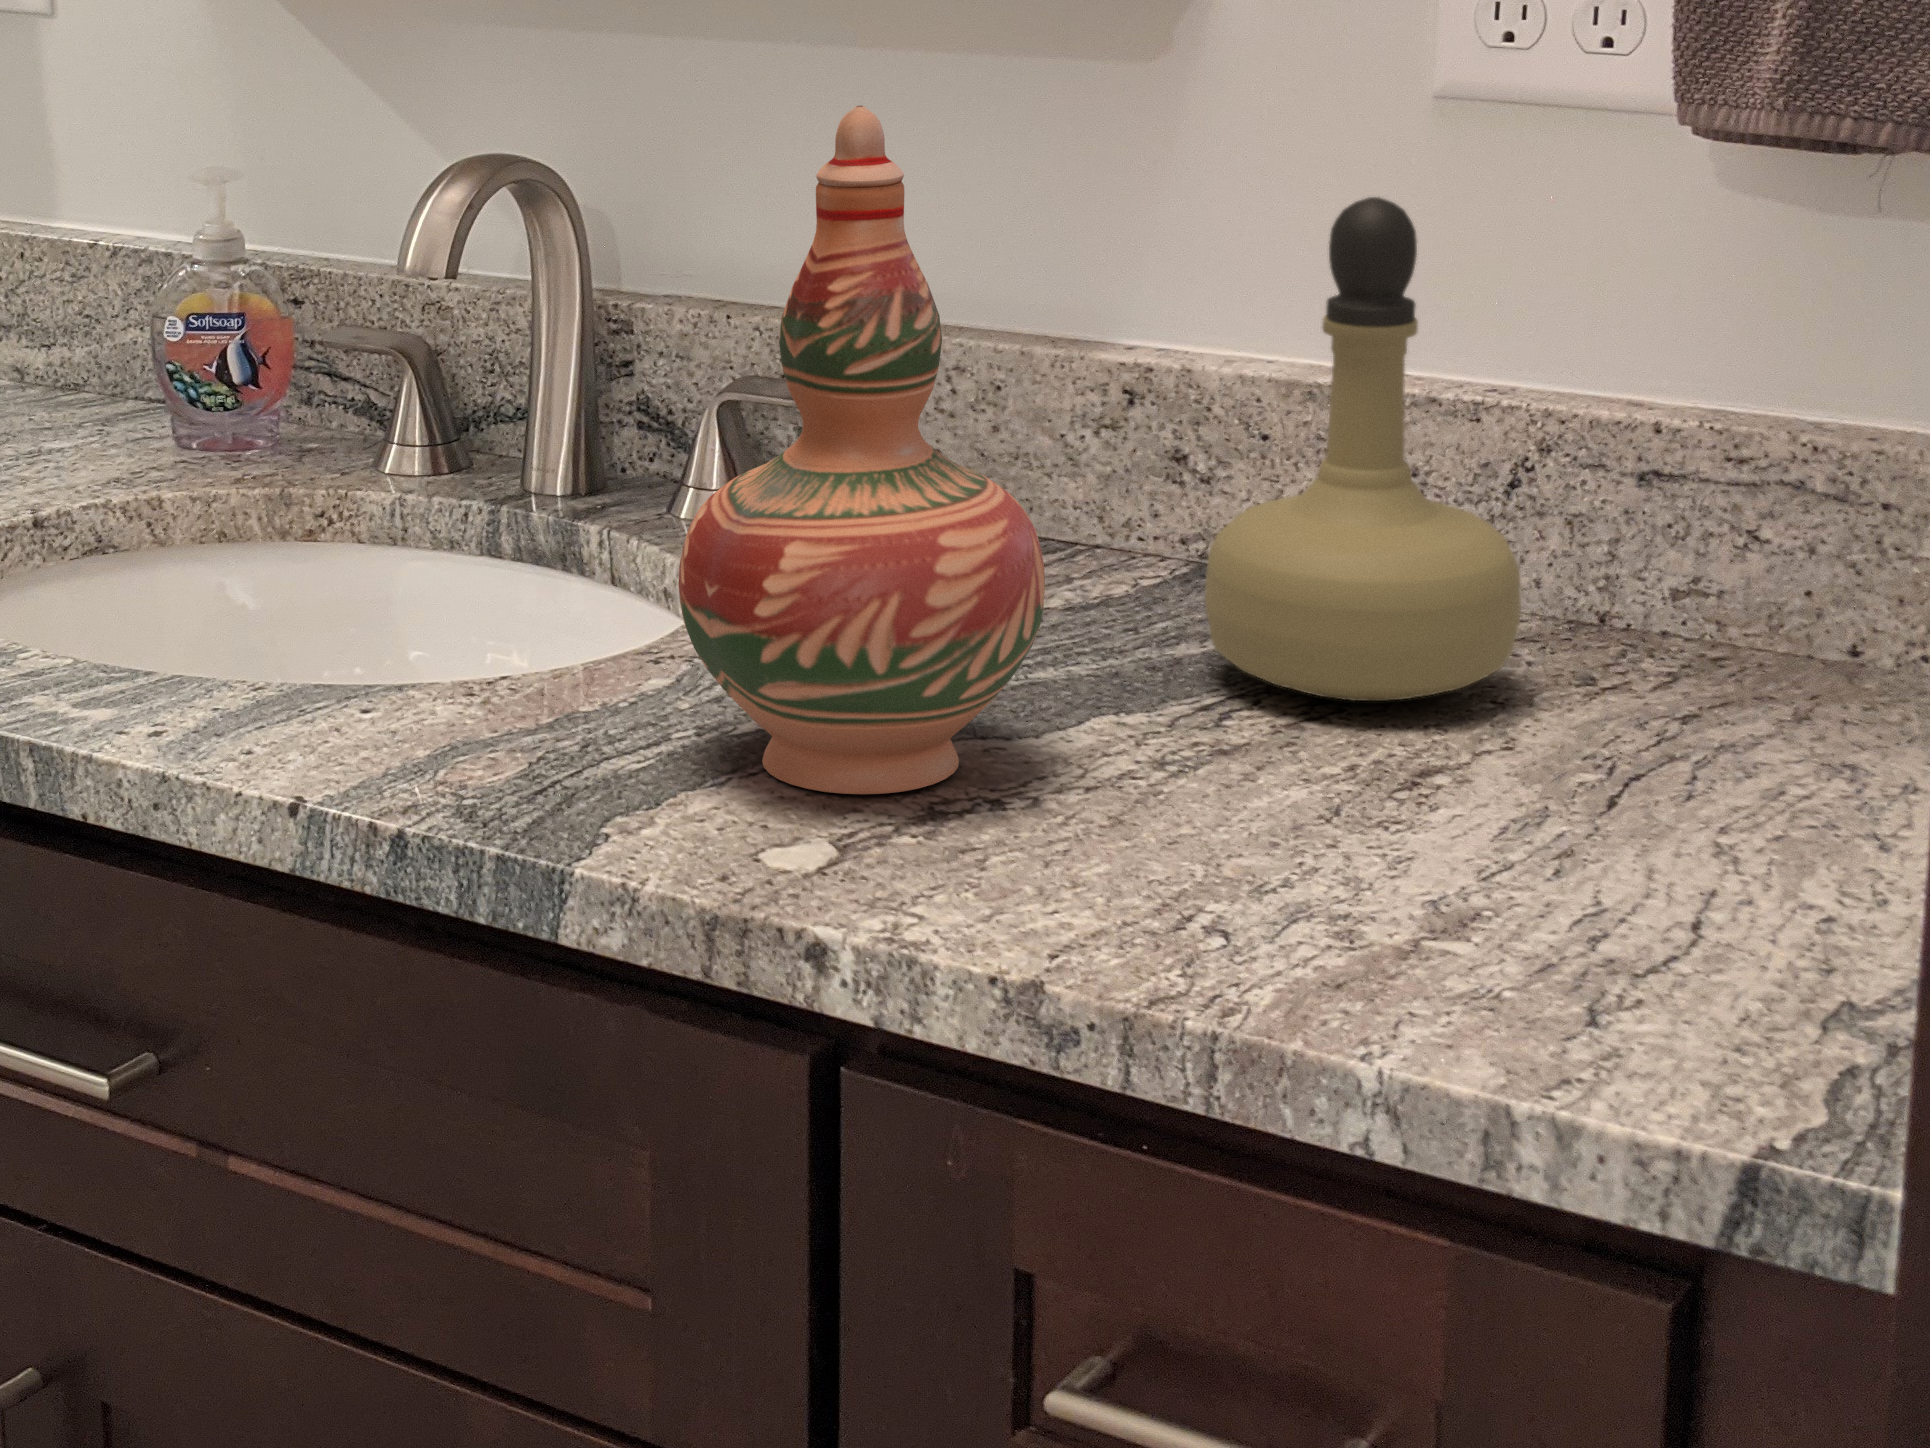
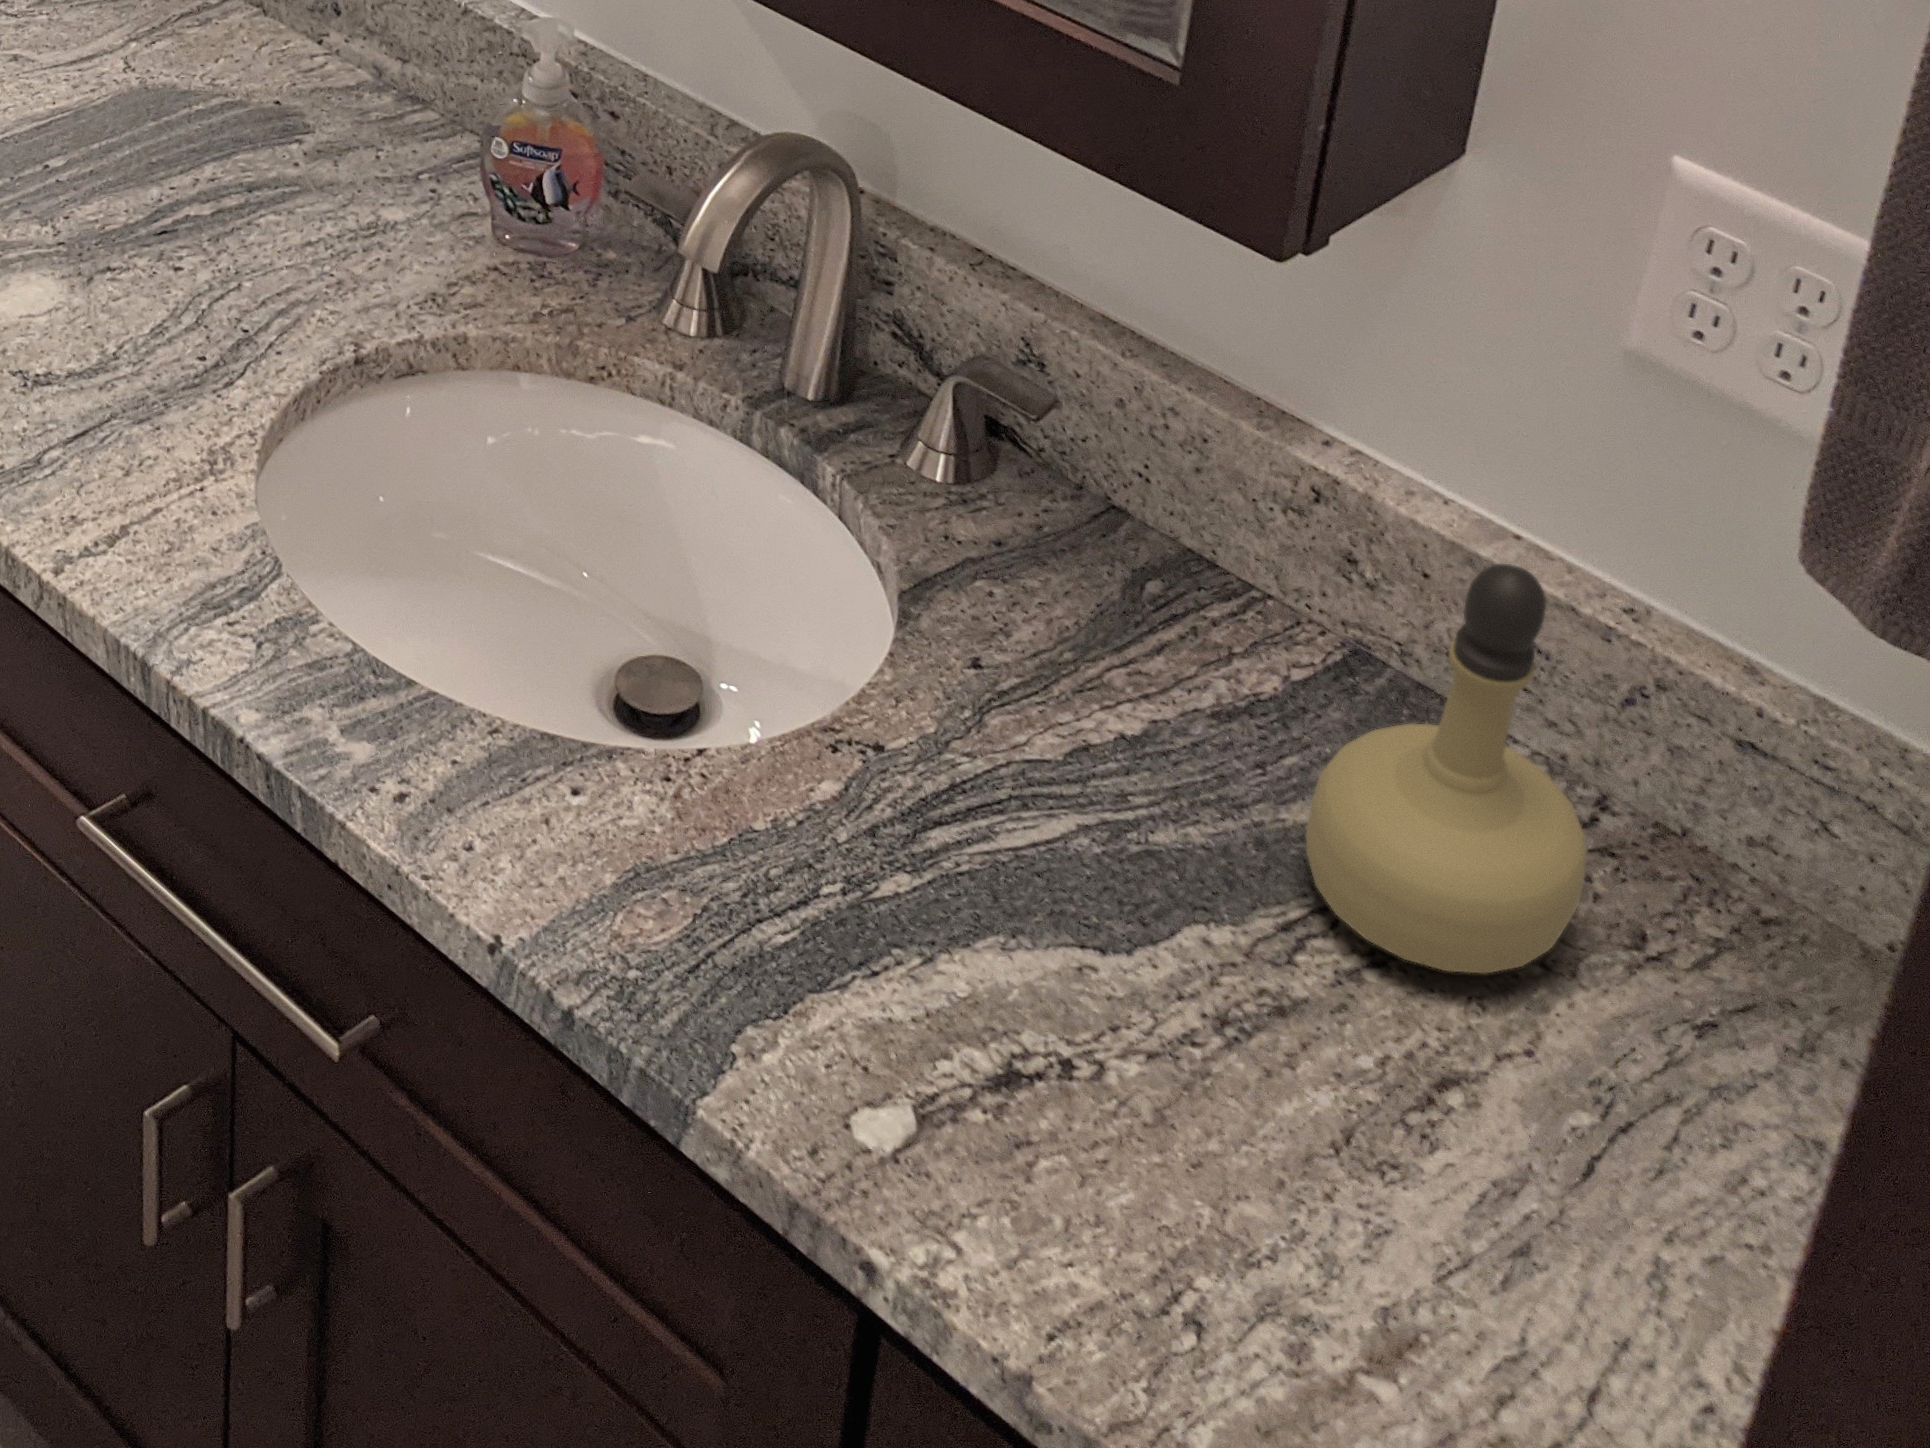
decorative vase: present [679,106,1045,794] -> none [834,534,1144,1030]

